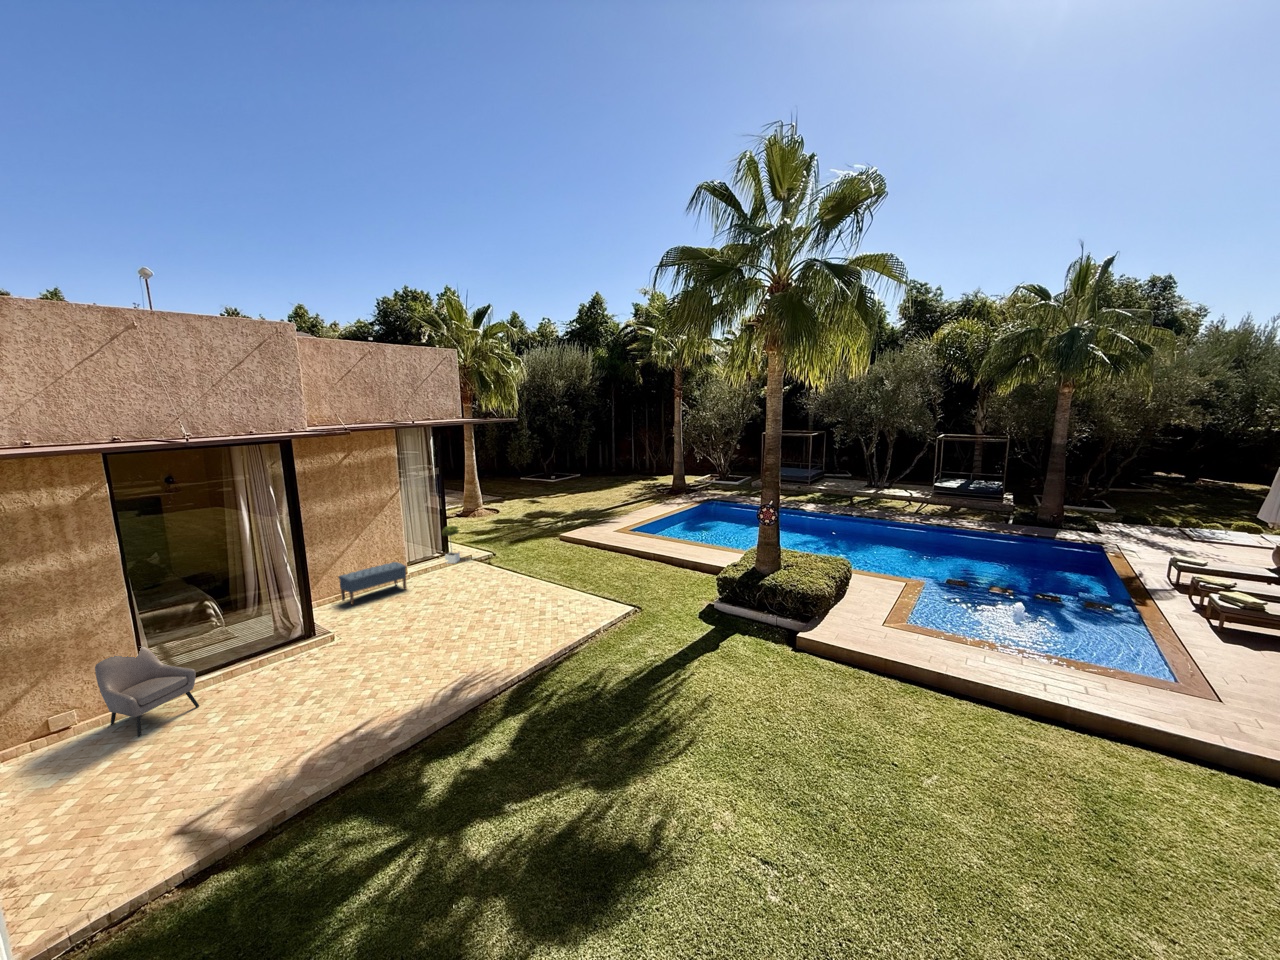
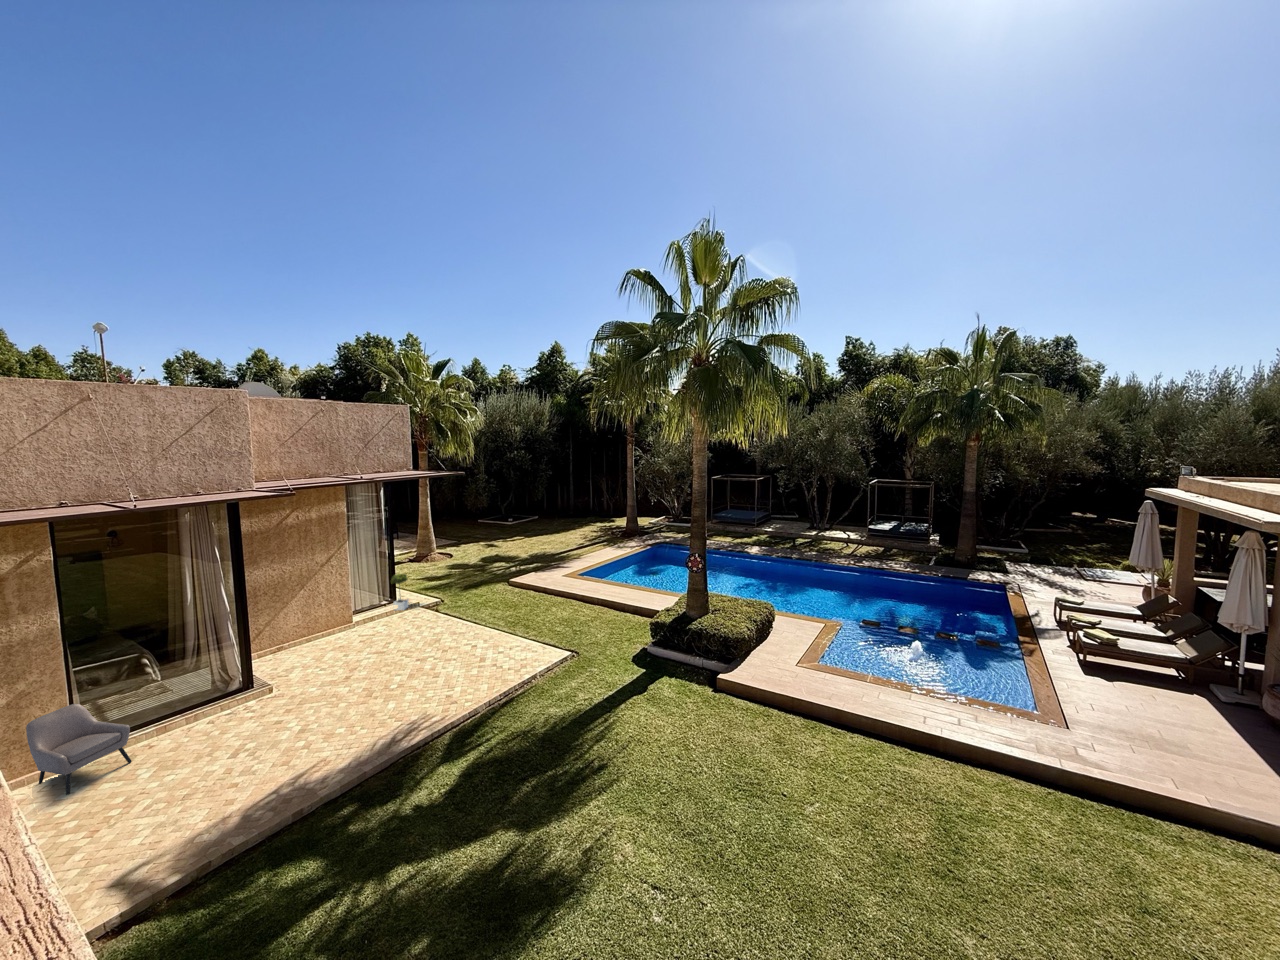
bench: present [339,562,407,605] -> none [283,611,353,655]

